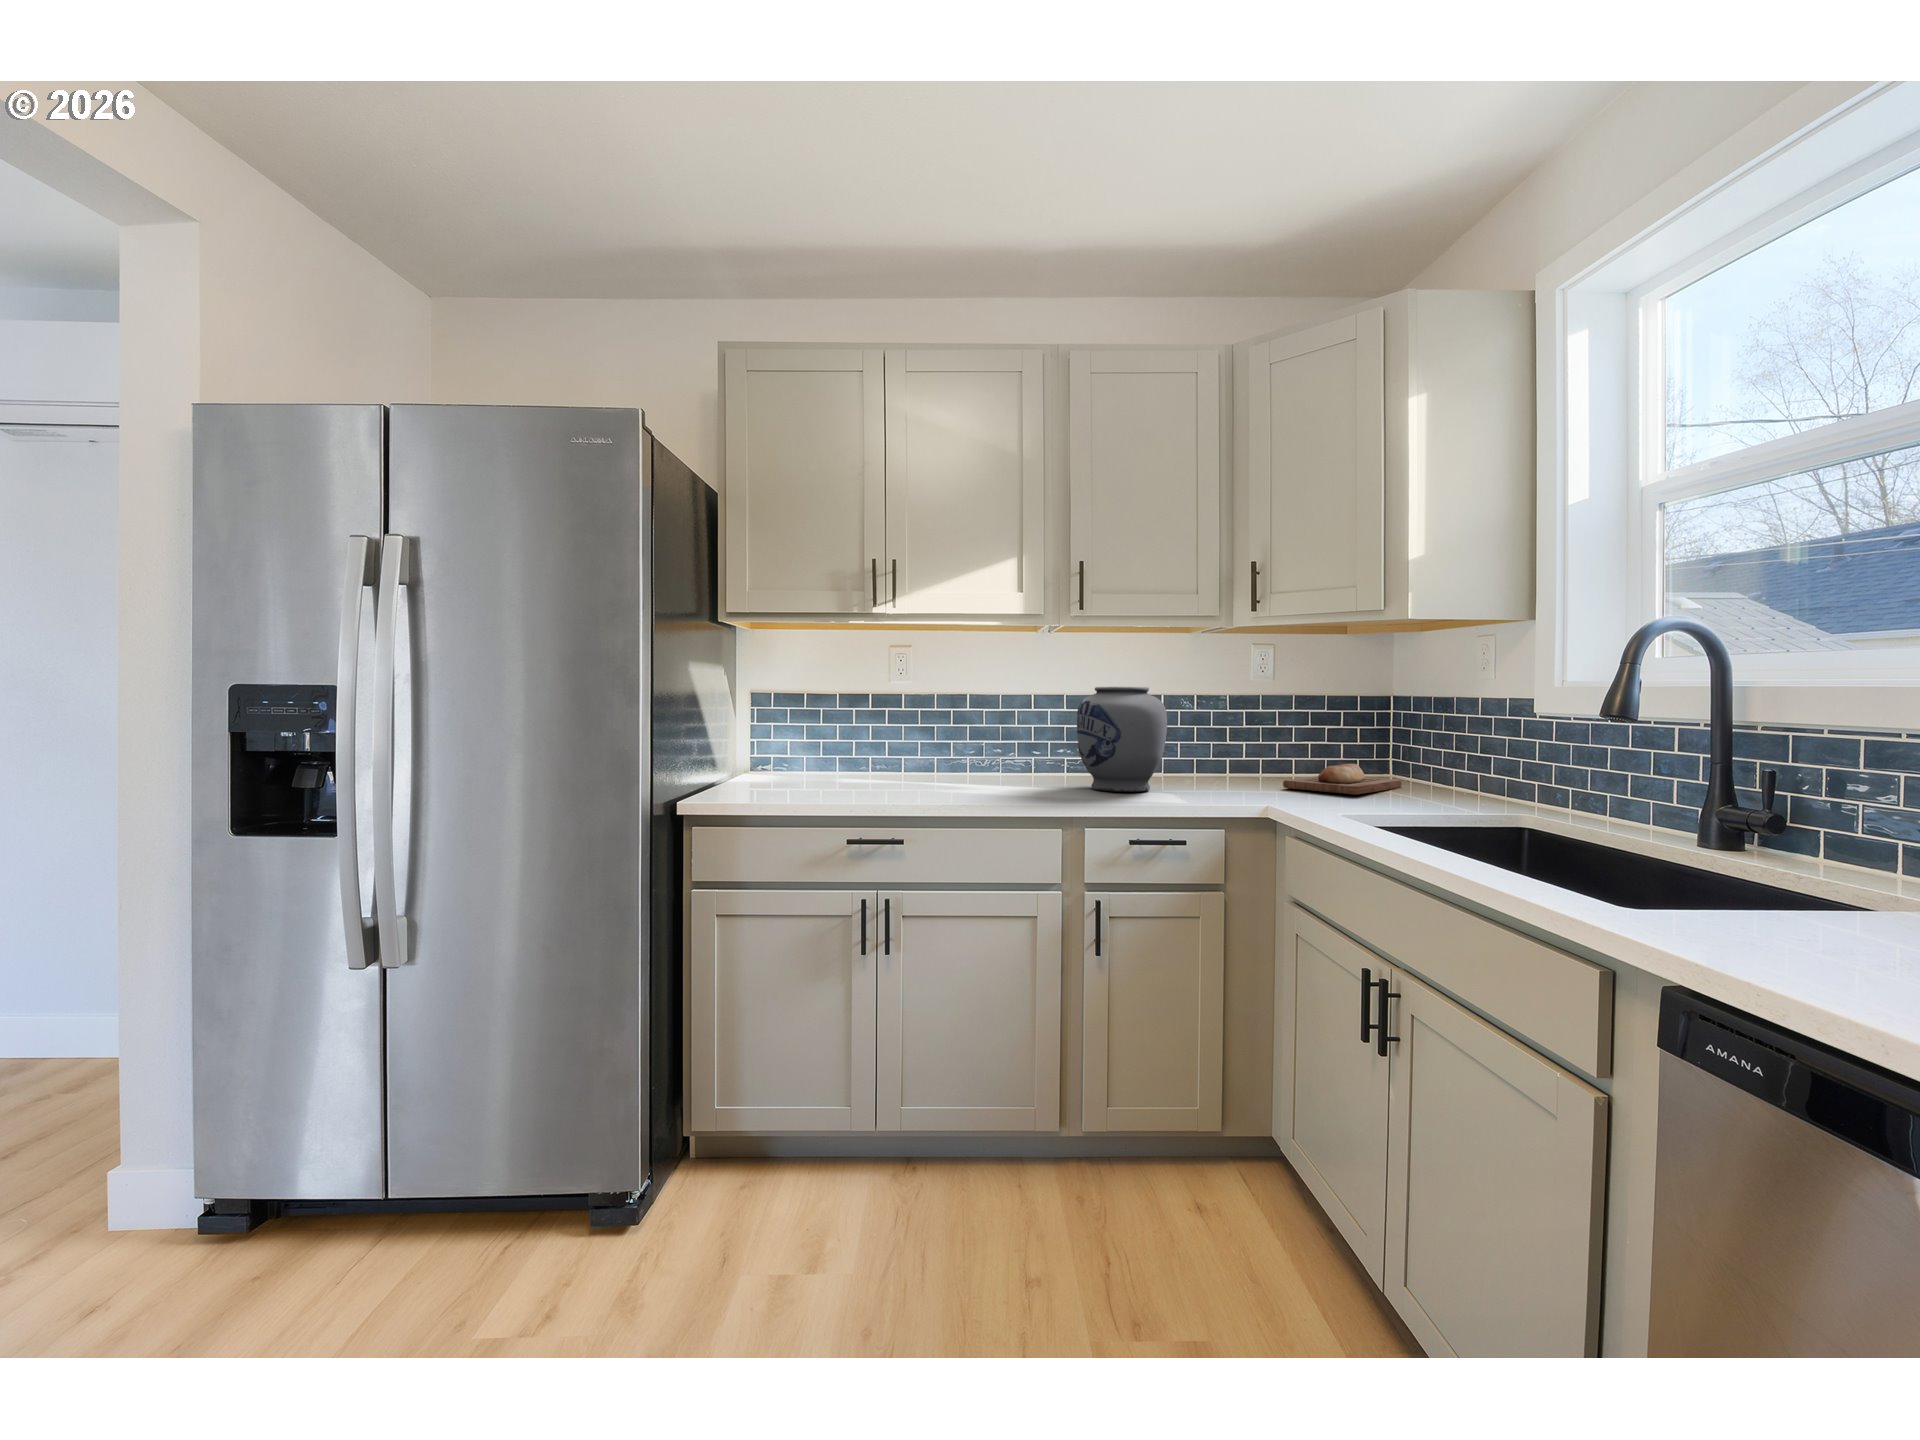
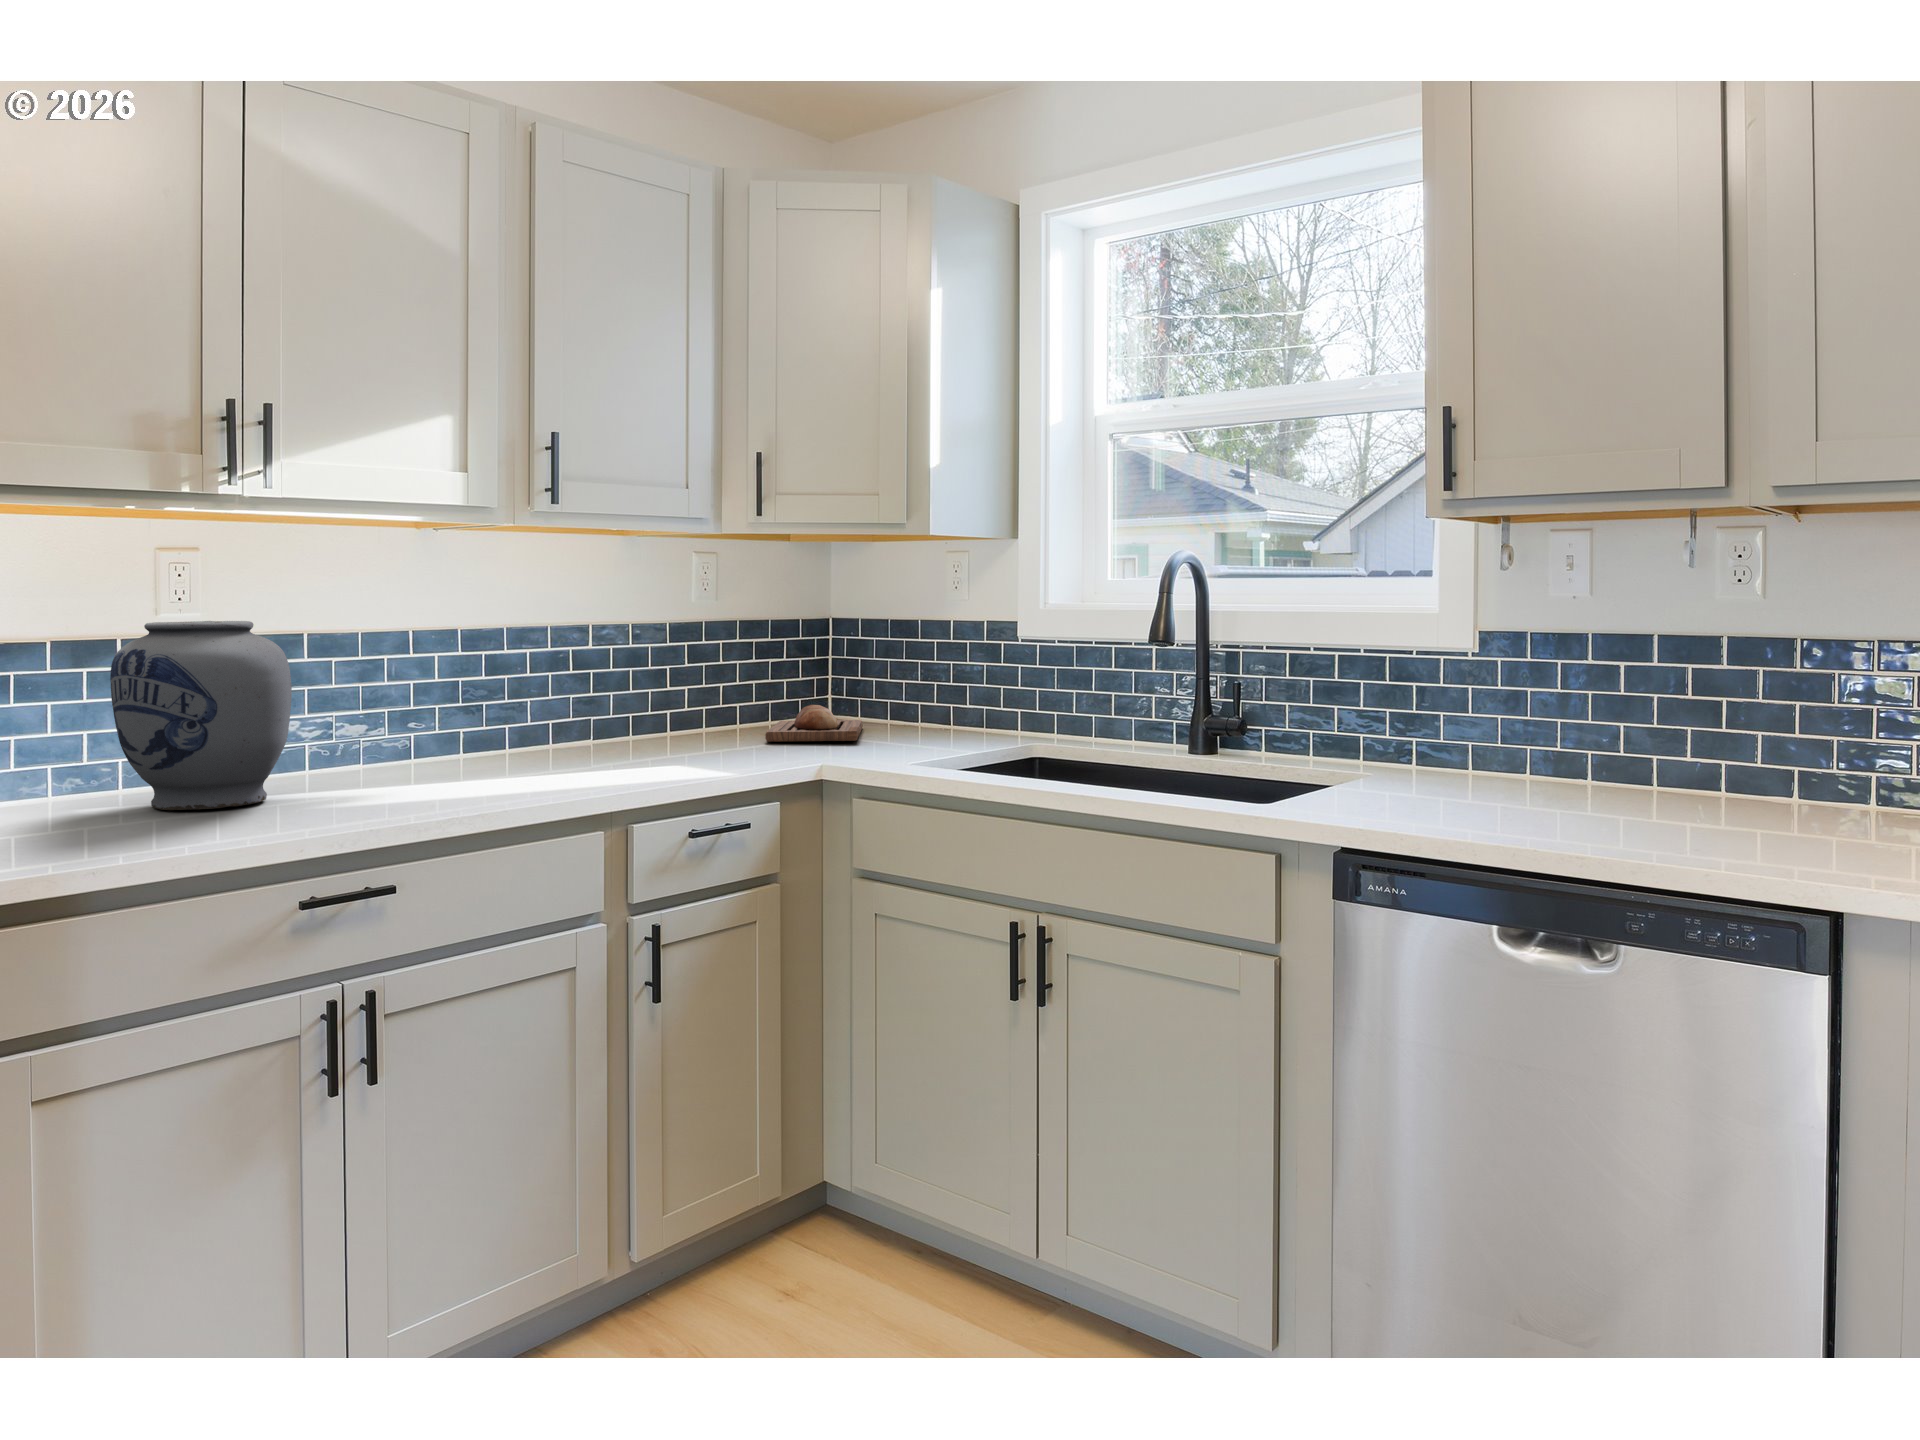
vase: present [1077,687,1167,792] -> present [110,621,292,810]

